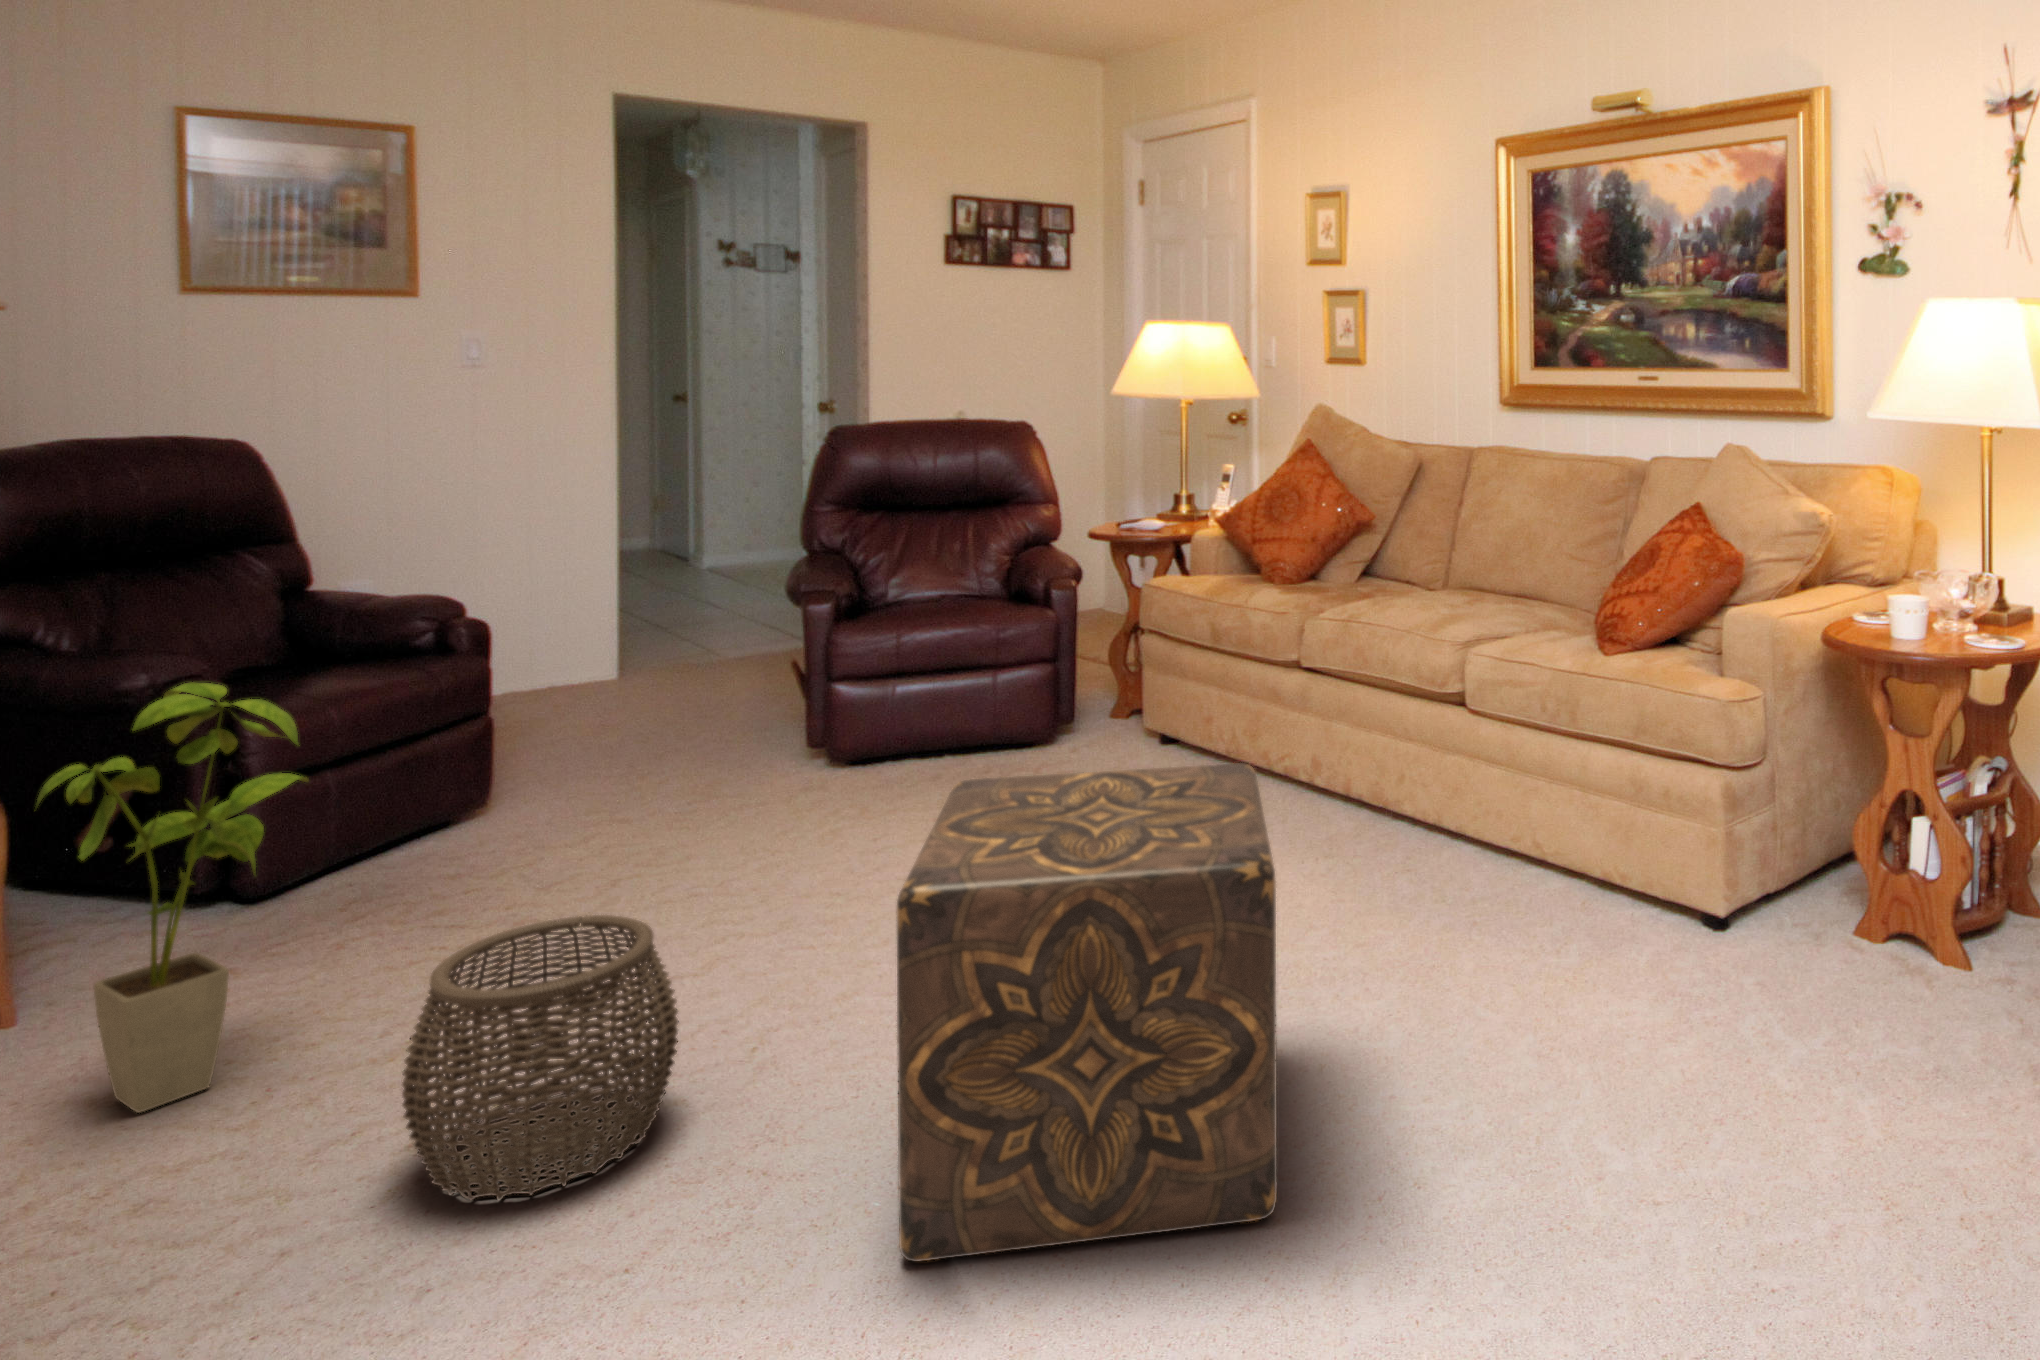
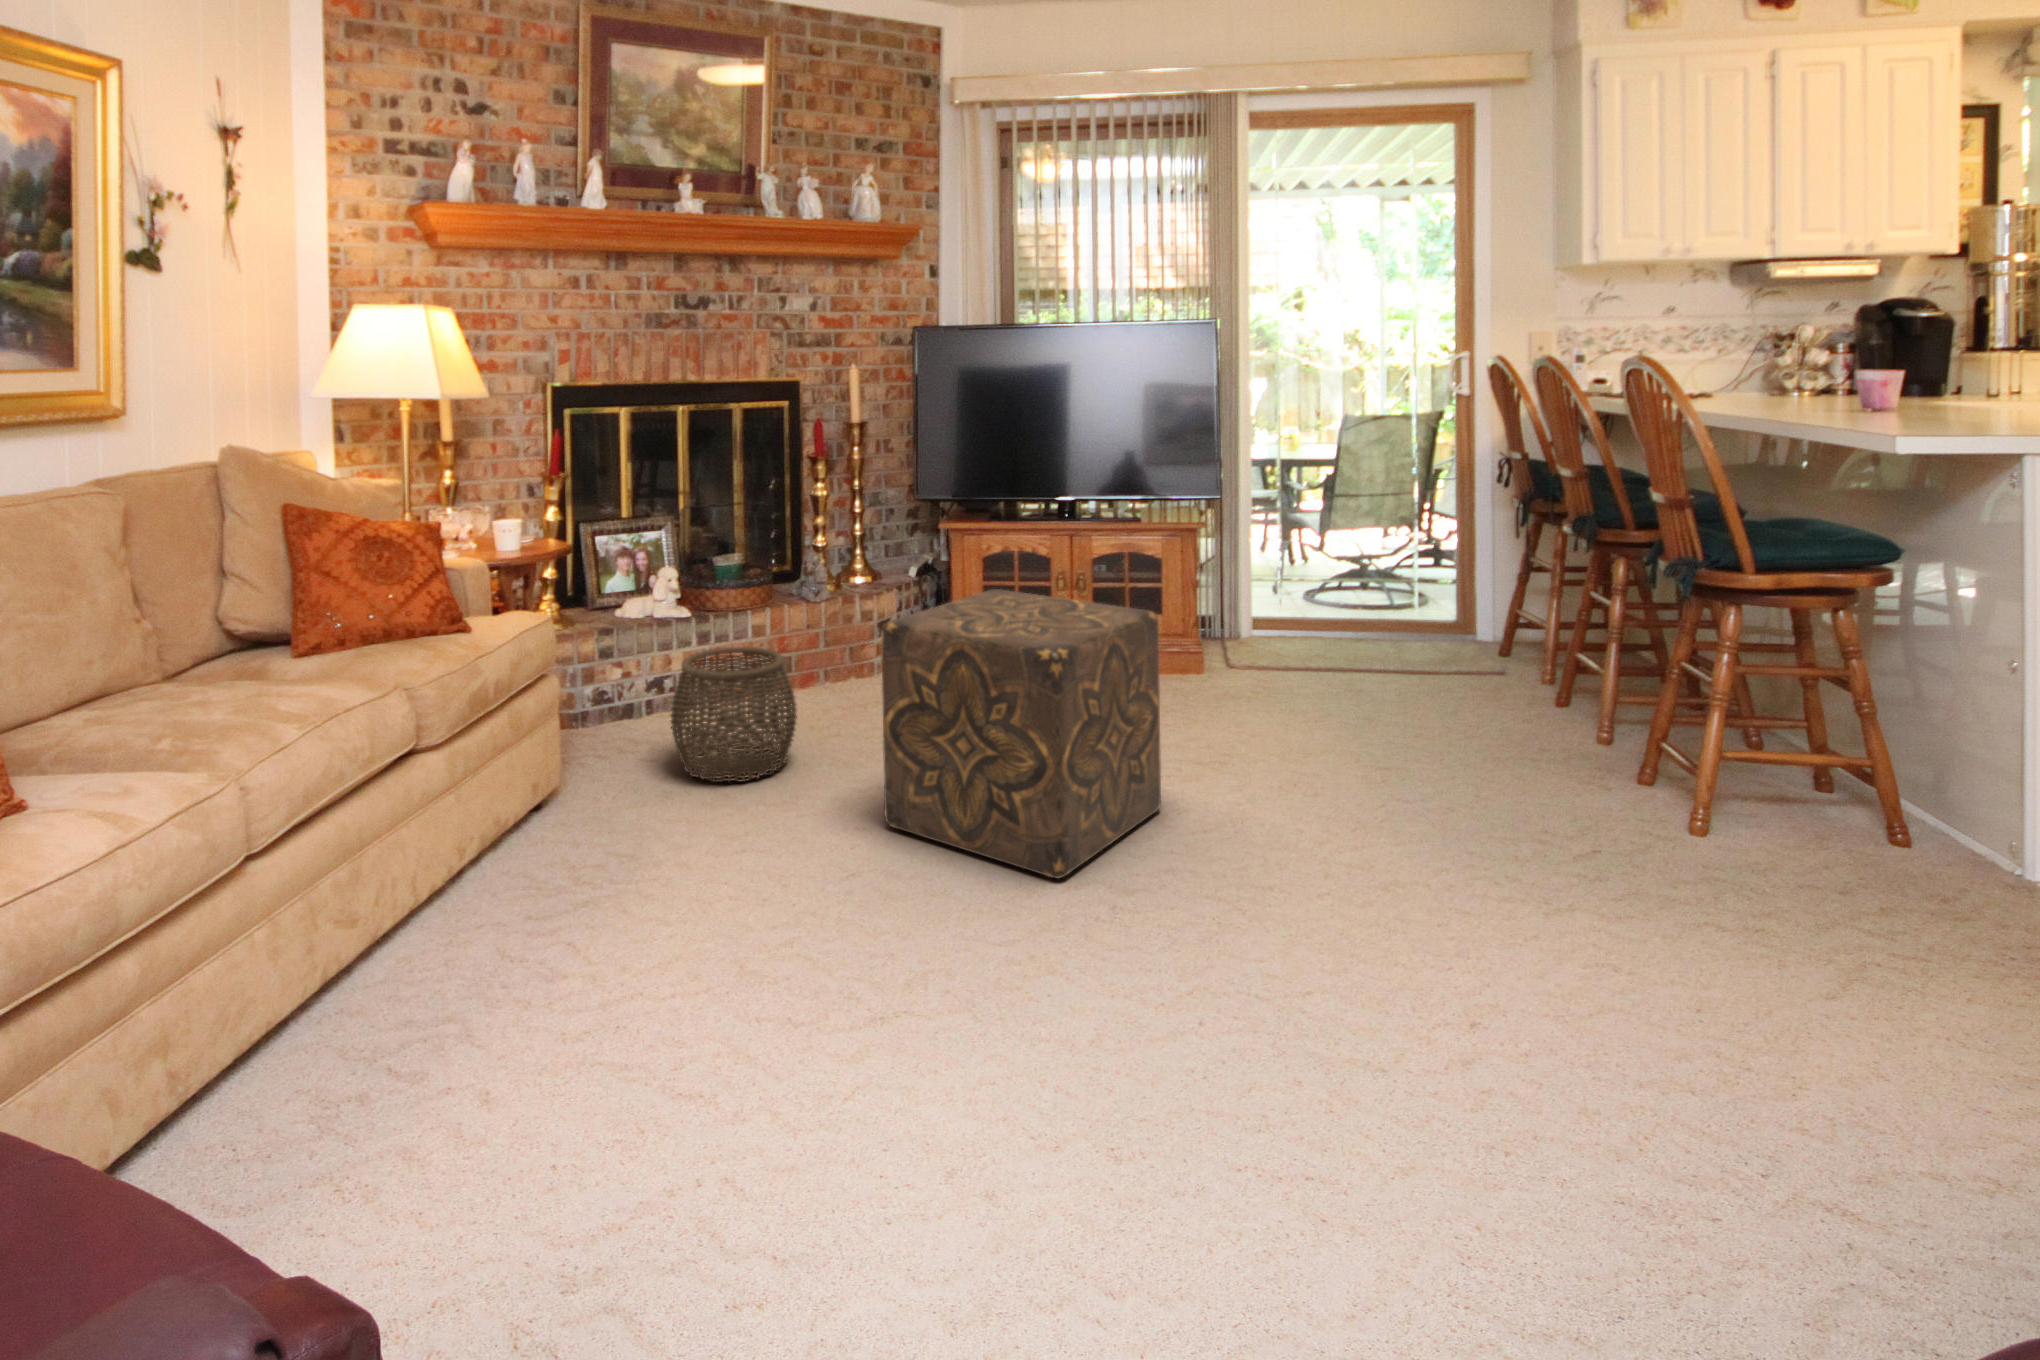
house plant: present [37,683,308,1113] -> none [1618,682,1935,1225]
woven basket: present [402,915,678,1200] -> present [670,647,797,782]

